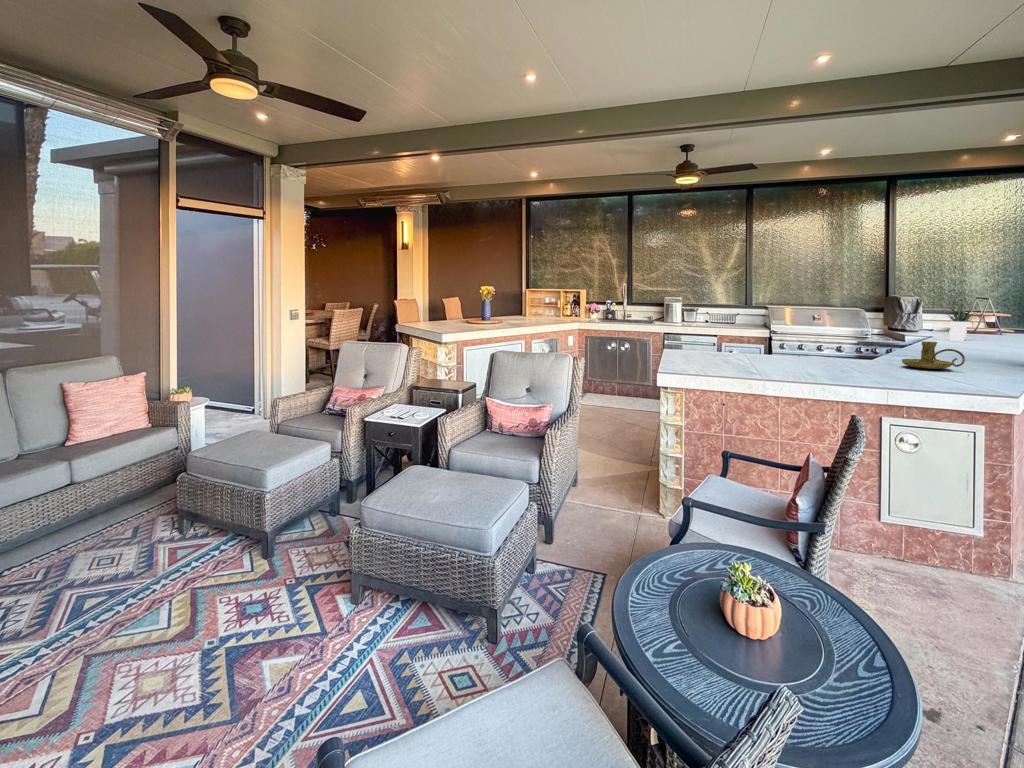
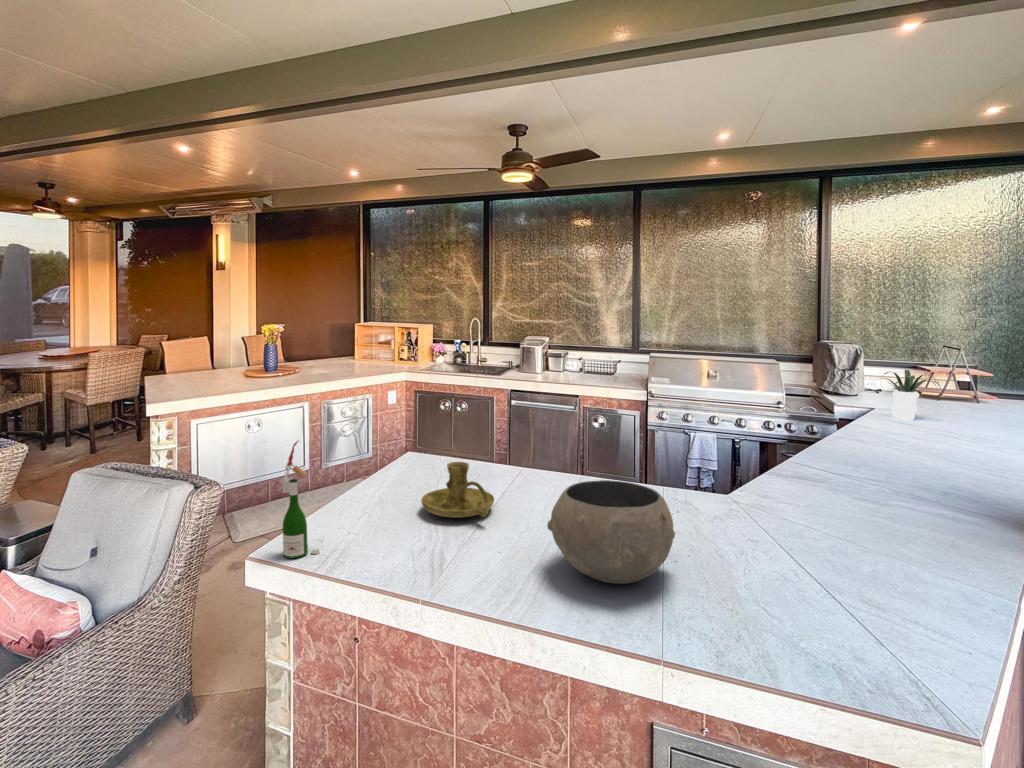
wine bottle: none [682,315,698,370] -> present [282,441,320,558]
ceramic bowl: none [813,335,880,375] -> present [547,480,675,584]
candle holder: present [902,341,965,369] -> present [421,462,494,518]

